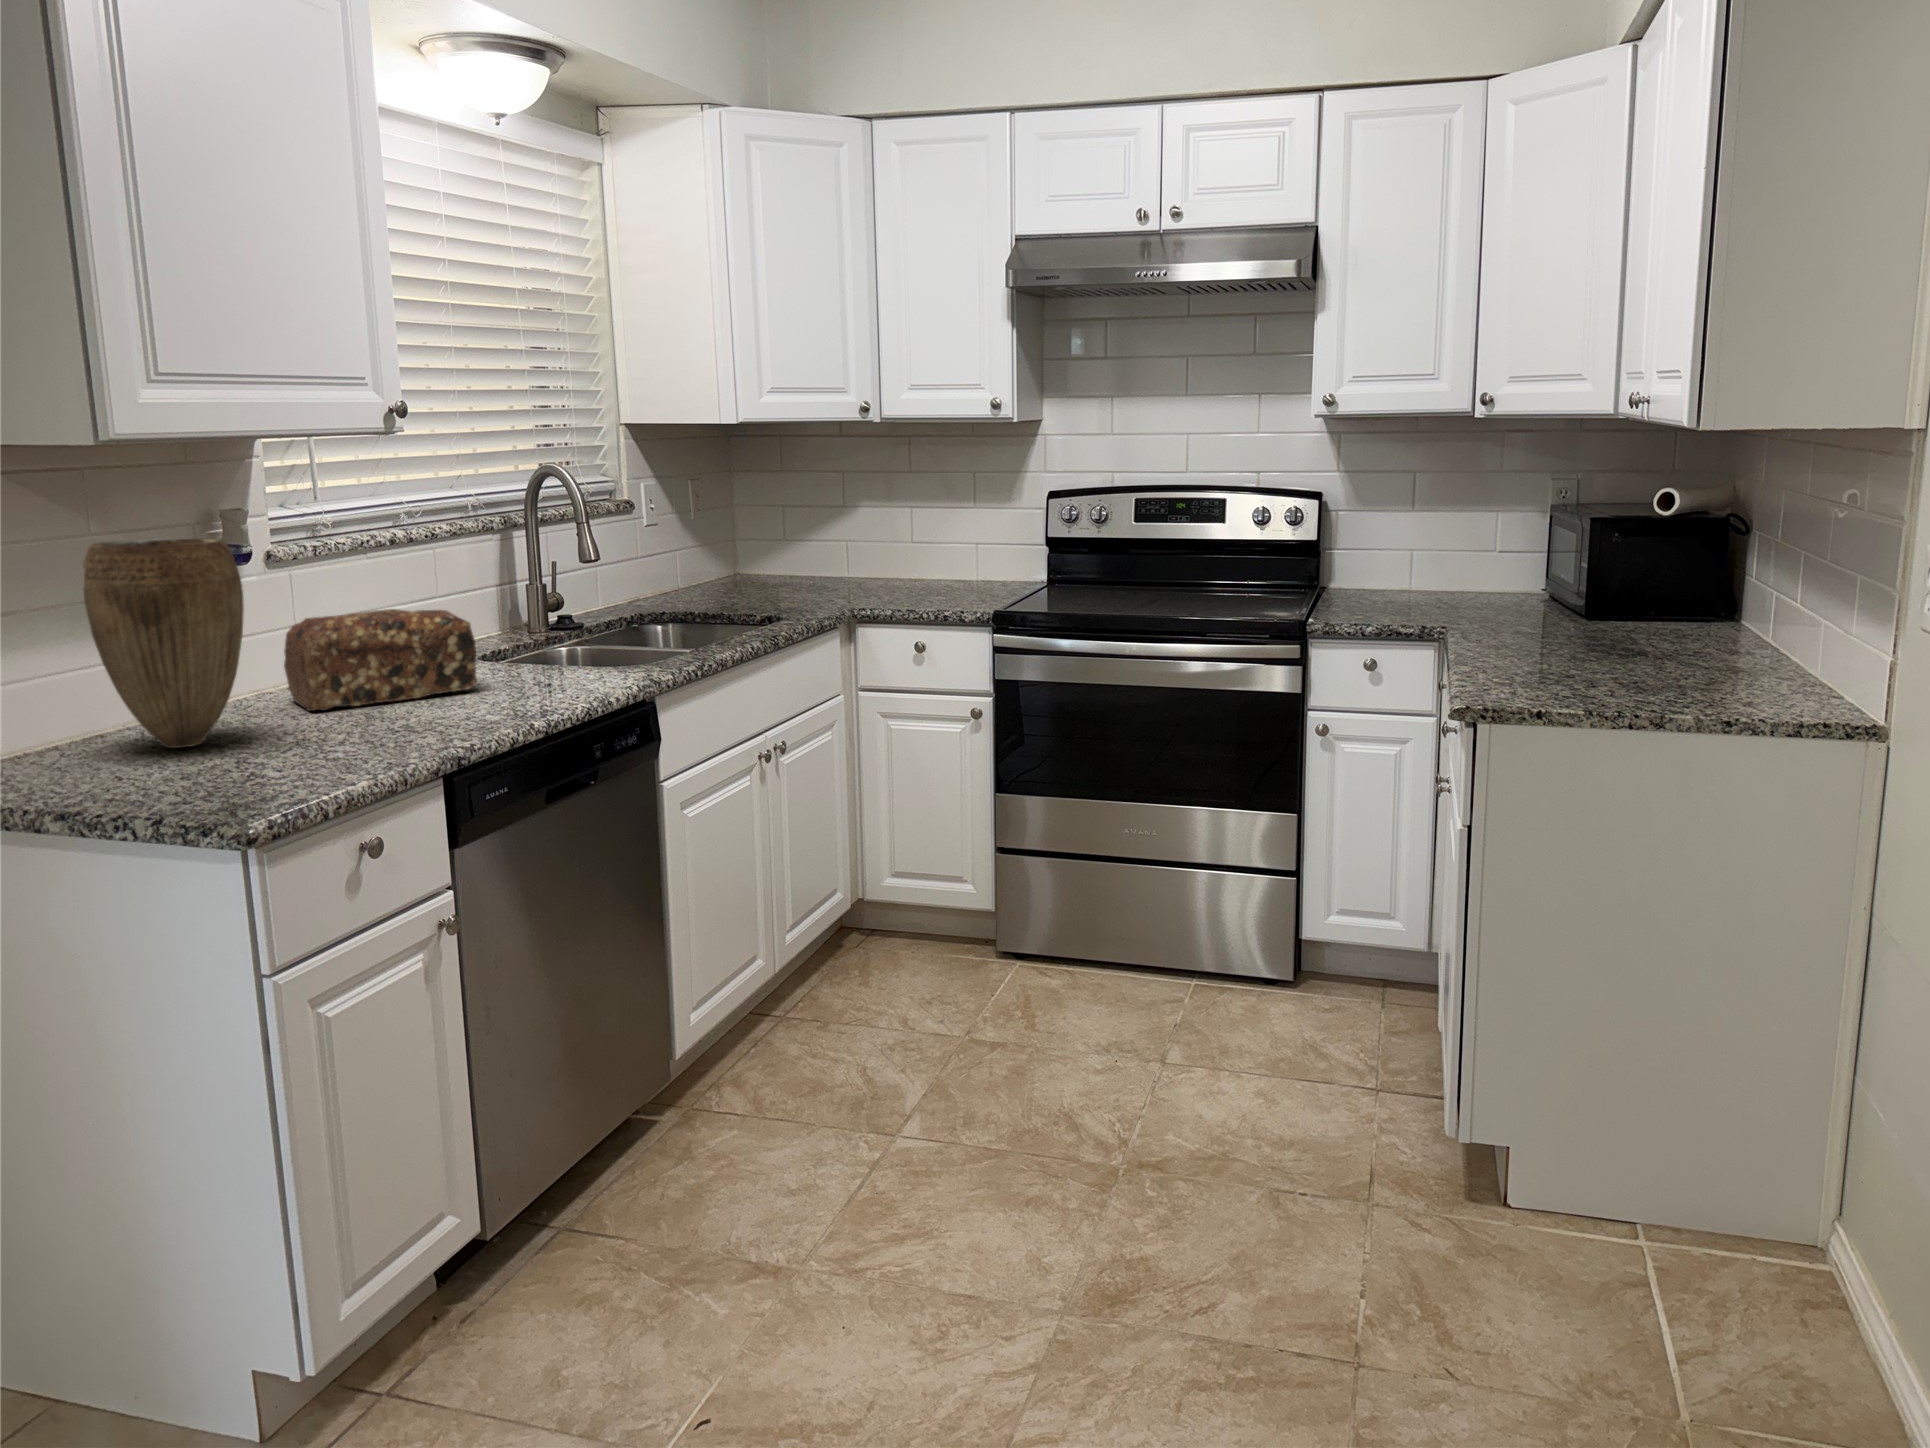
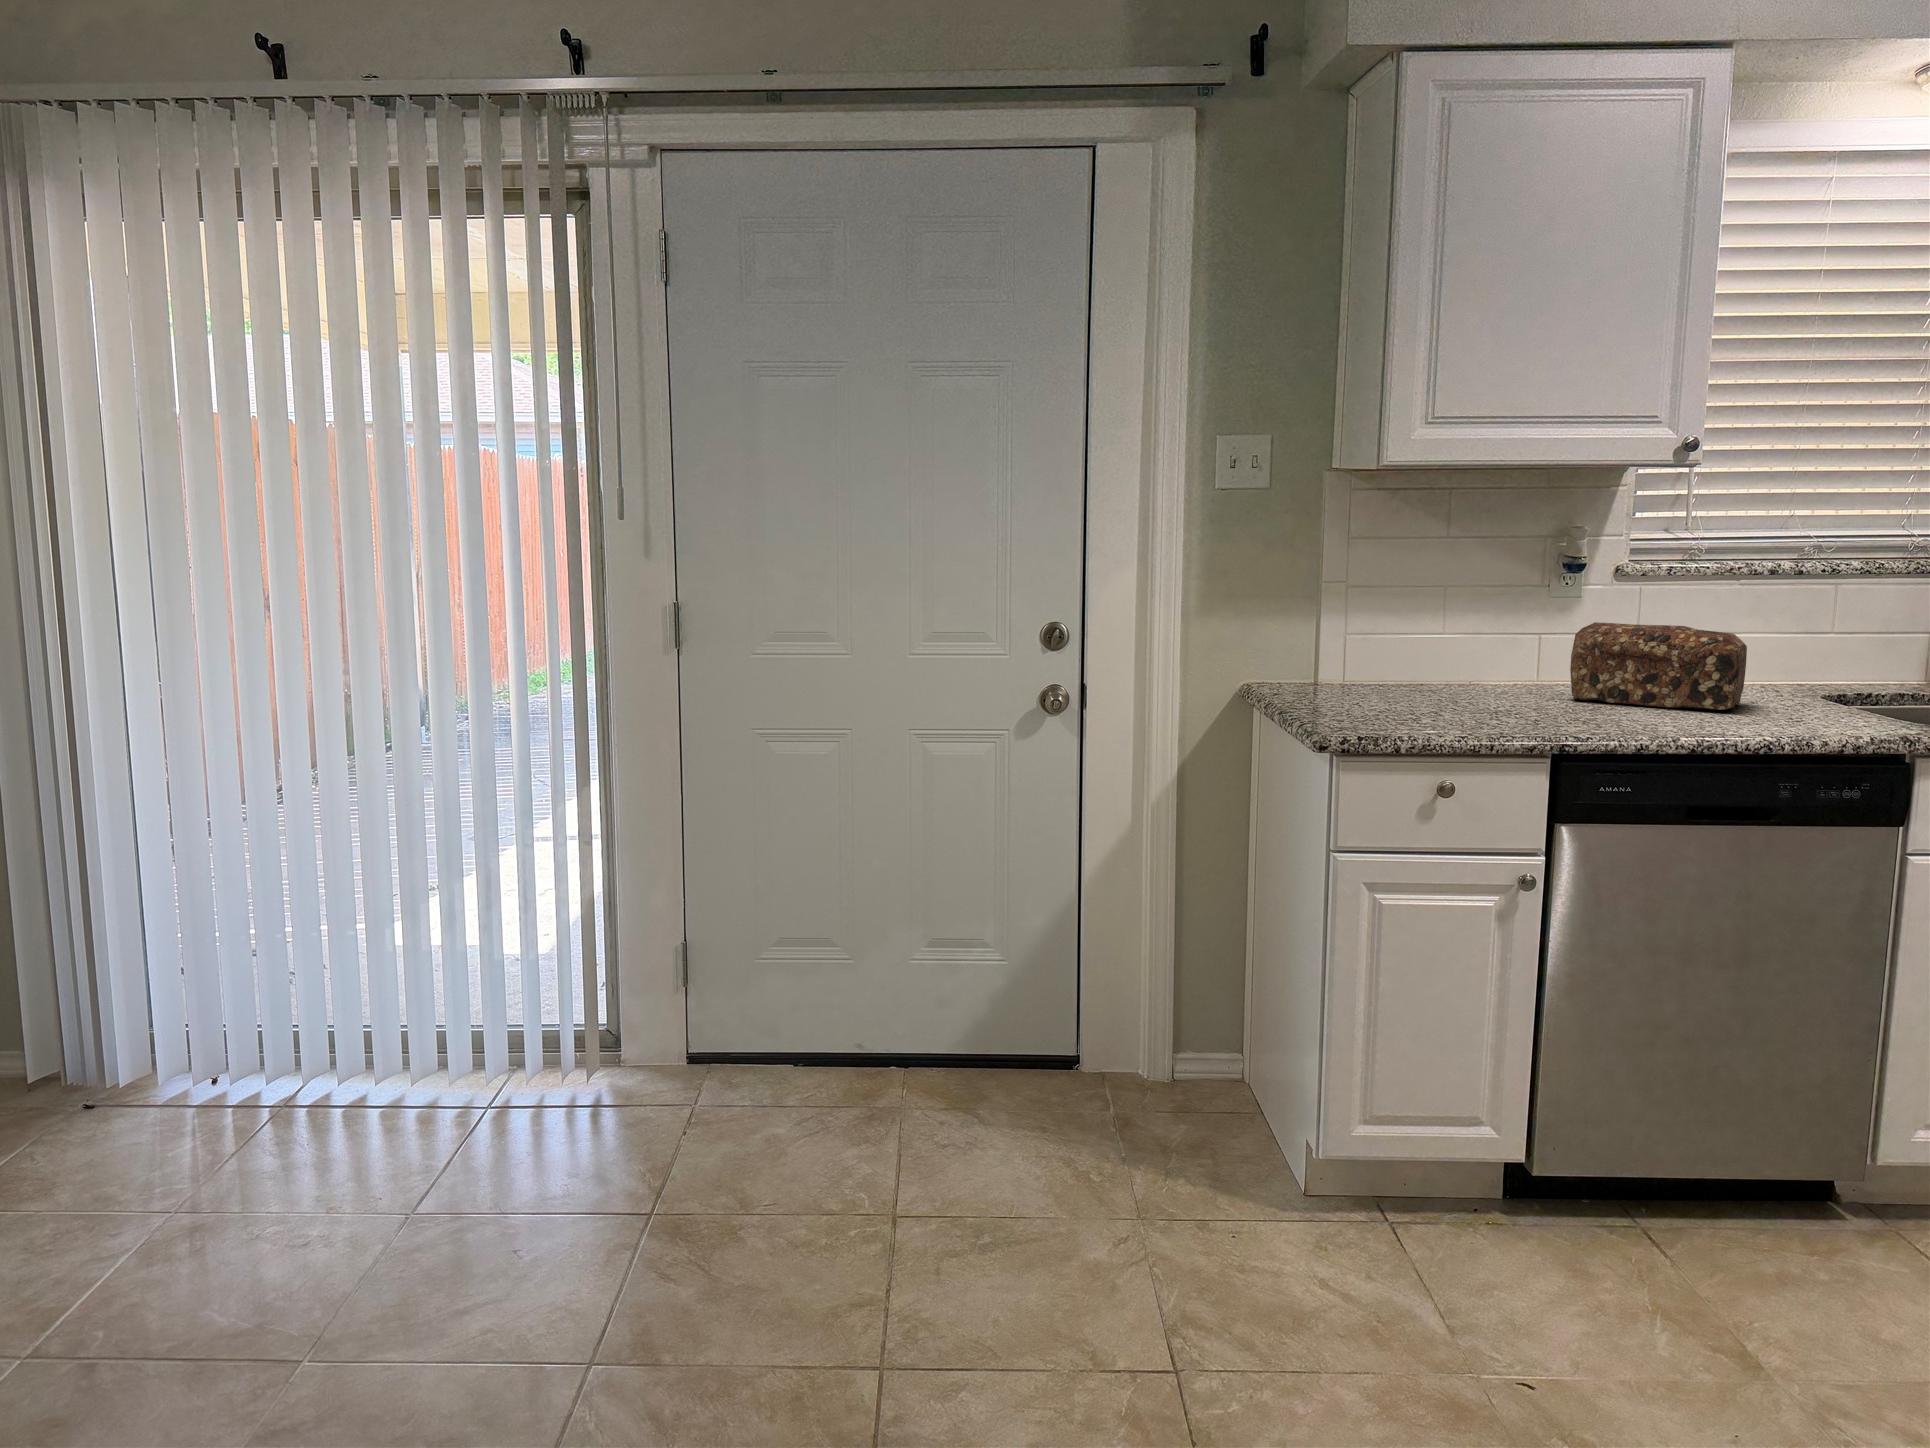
vase: present [83,539,244,748] -> none [1395,543,1503,700]

